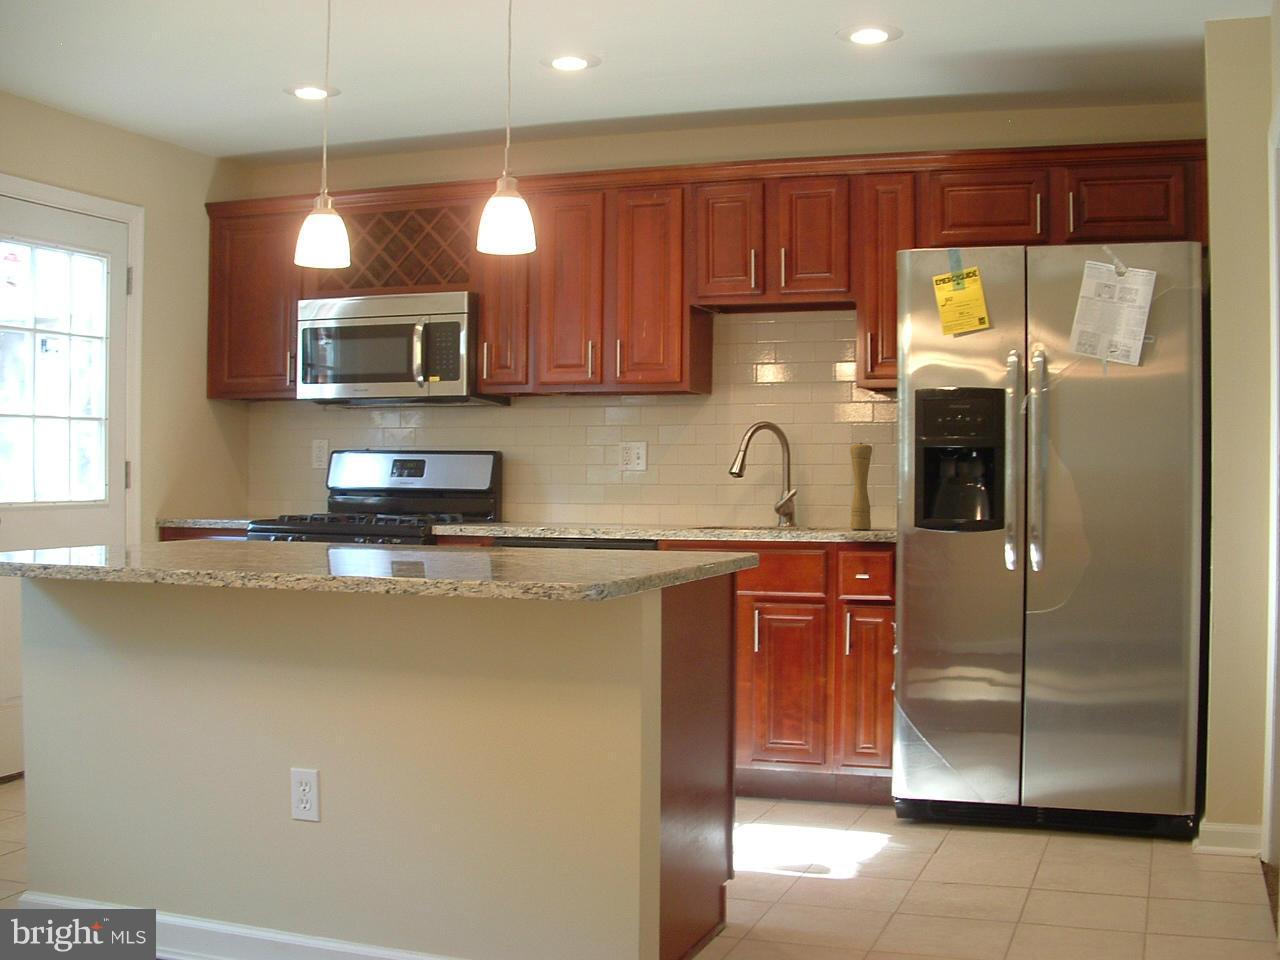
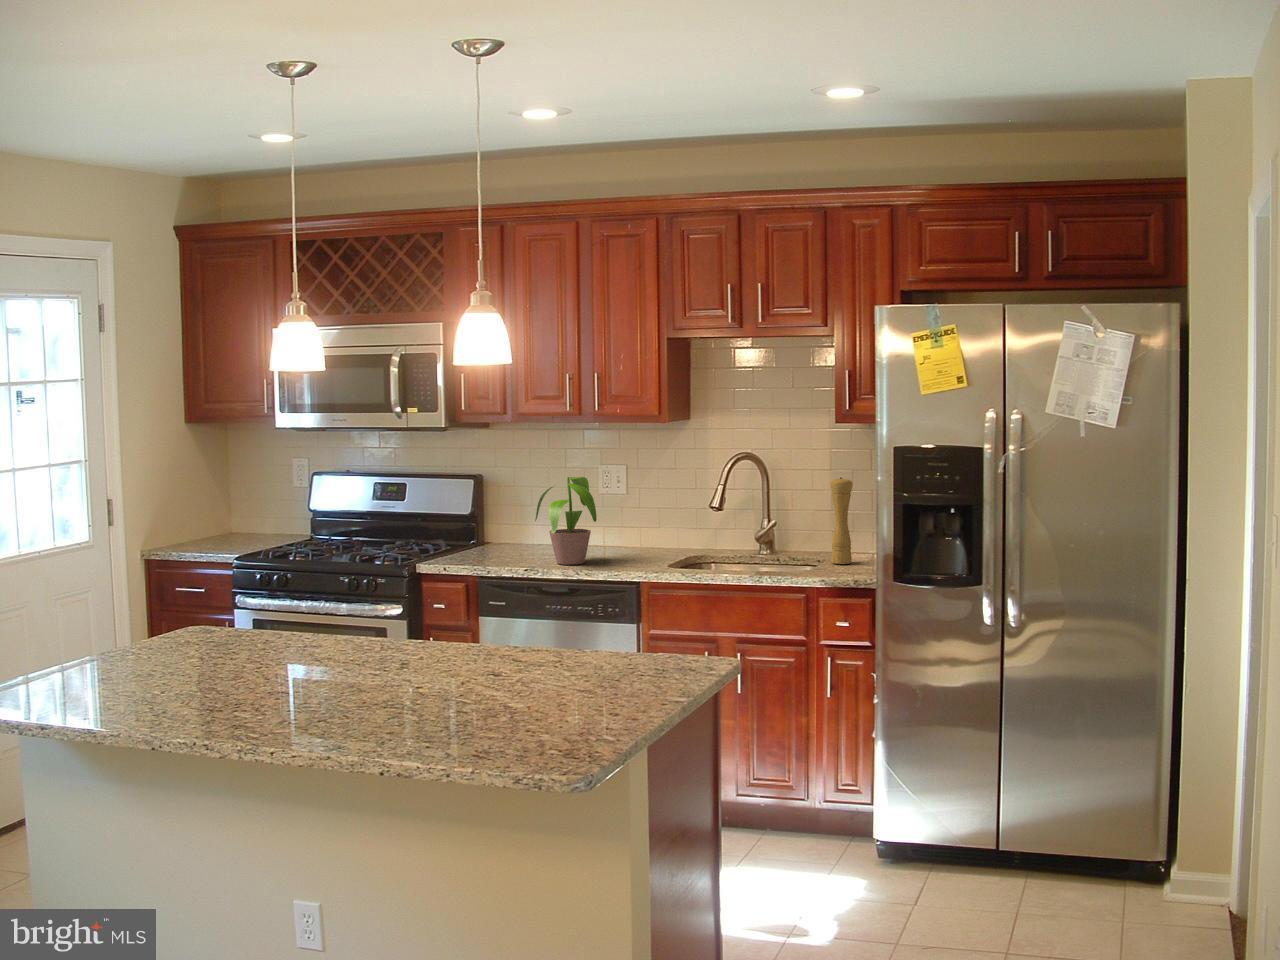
potted plant: none [546,440,626,527] -> present [535,477,597,565]

